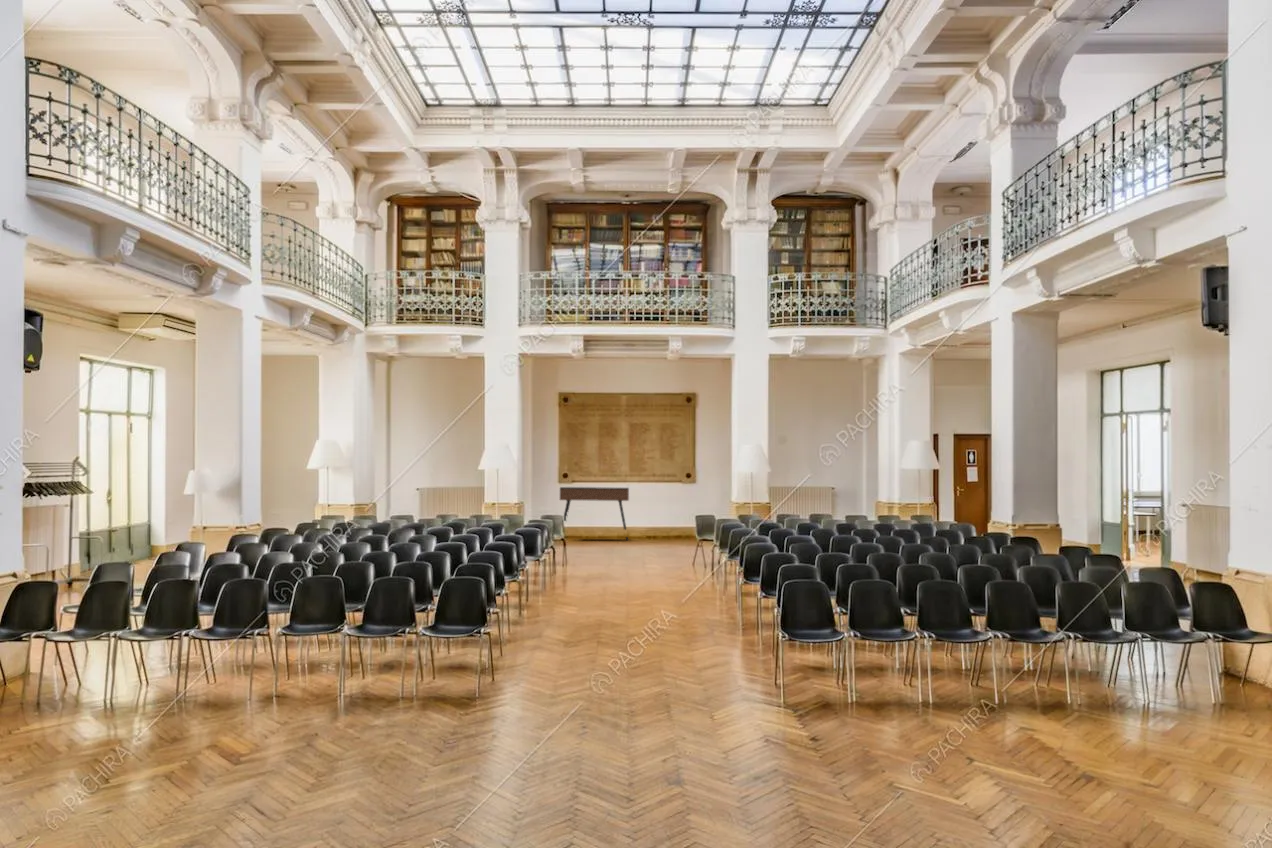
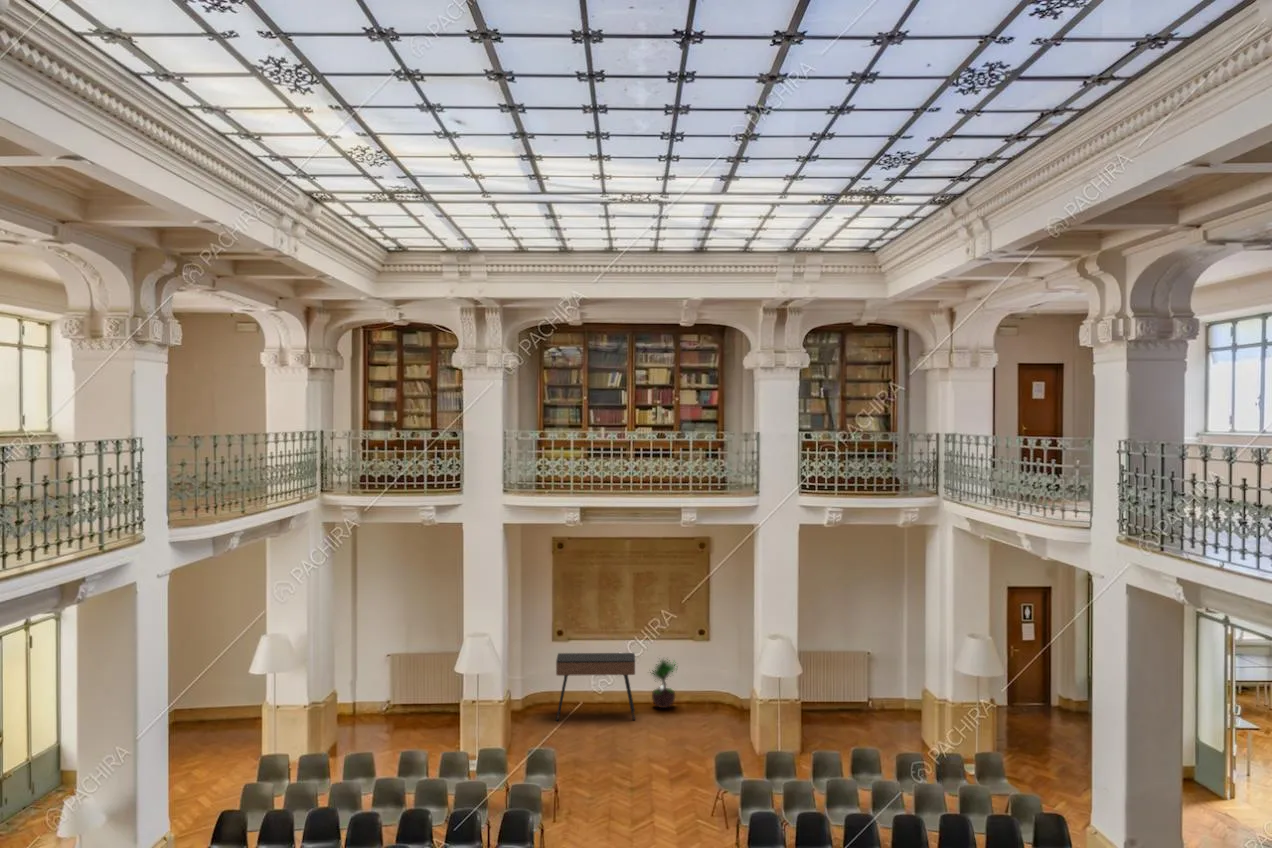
potted tree: none [639,490,668,539] -> present [650,659,676,708]

